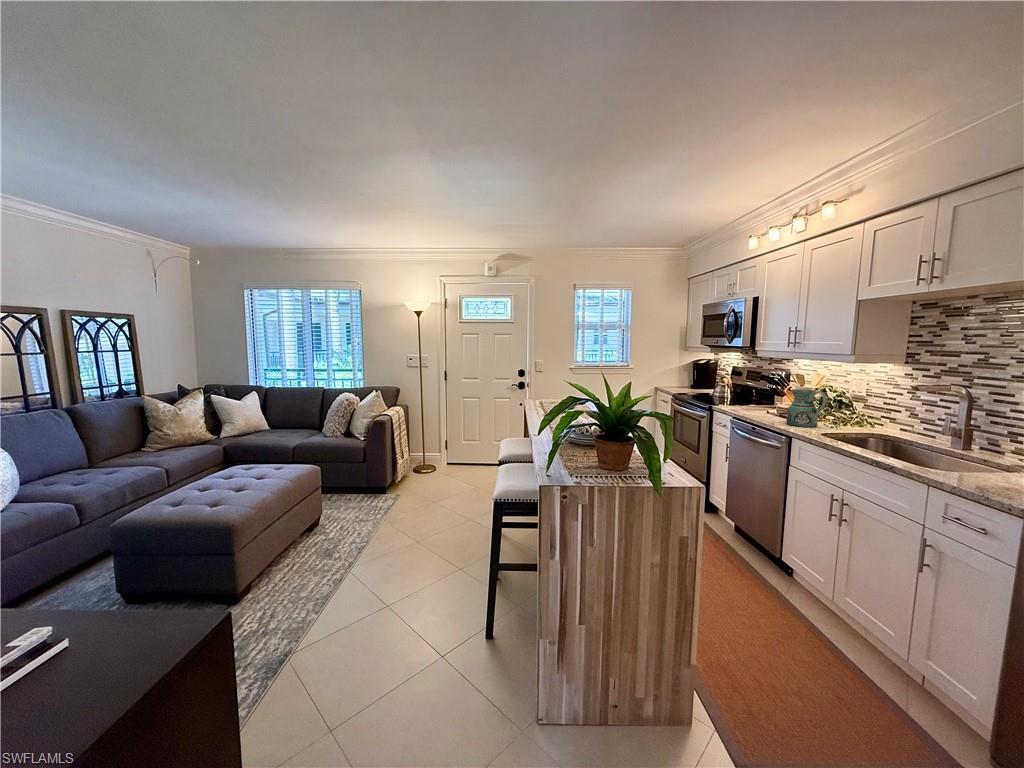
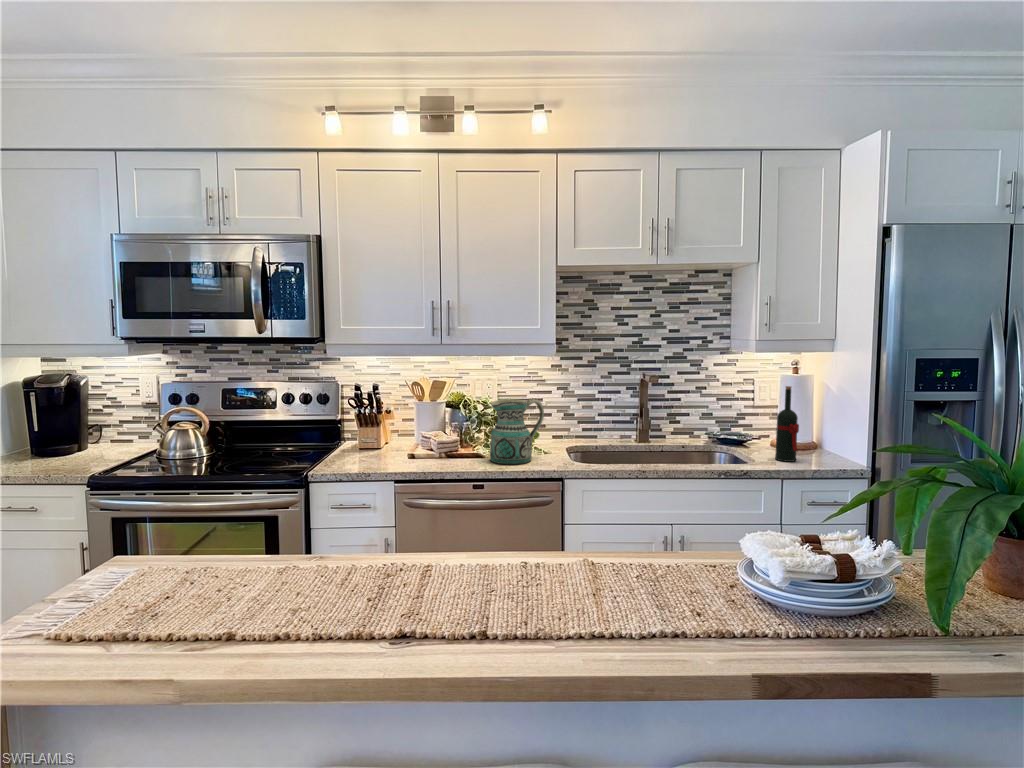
wine bottle: none [968,410,1003,486] -> present [775,386,799,462]

